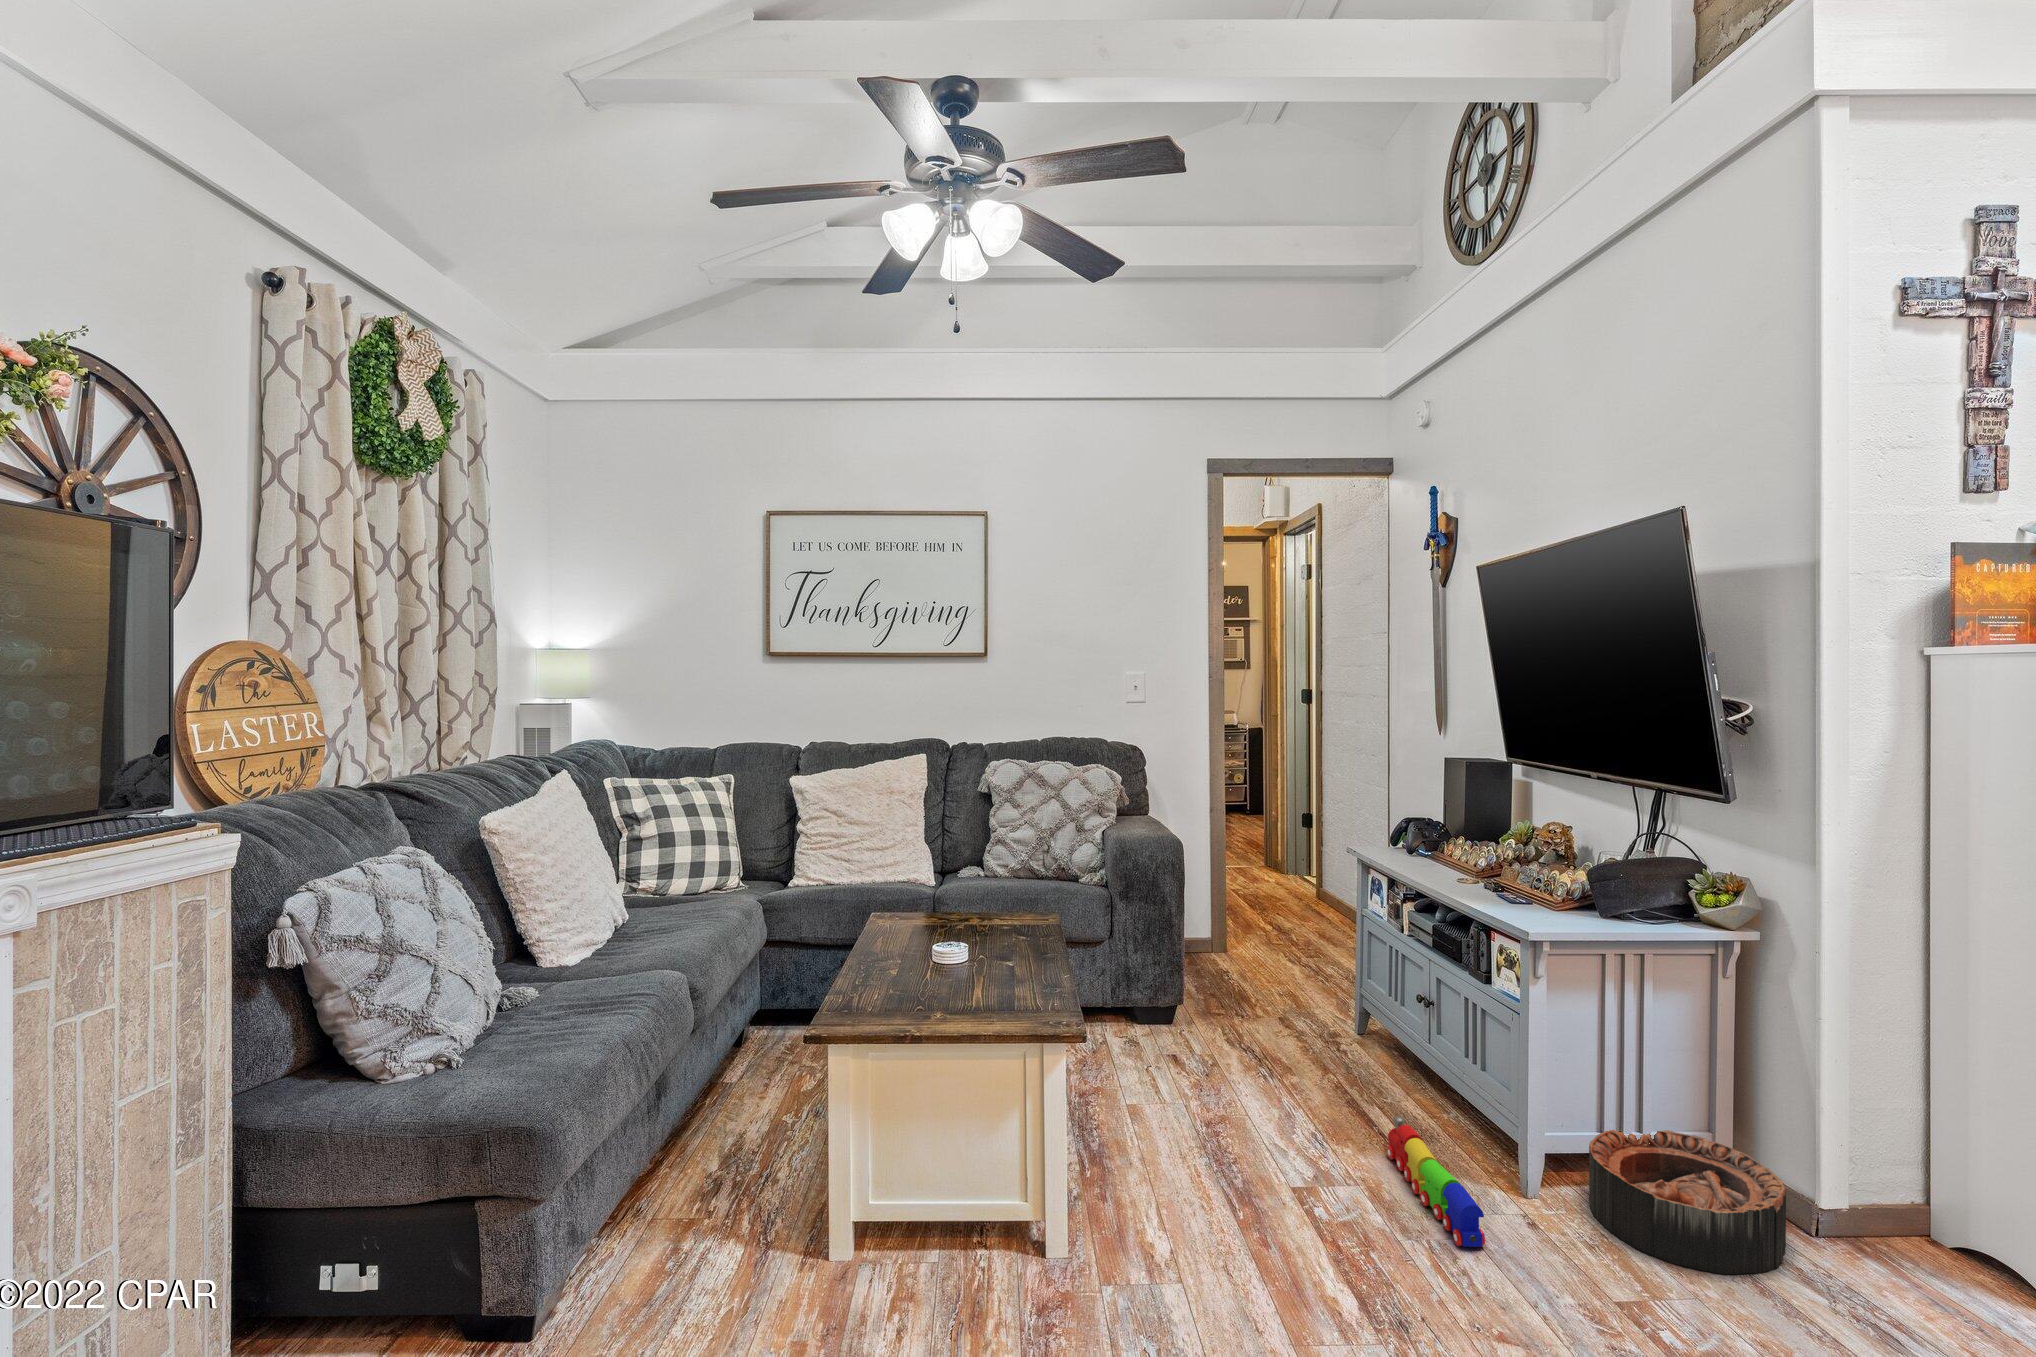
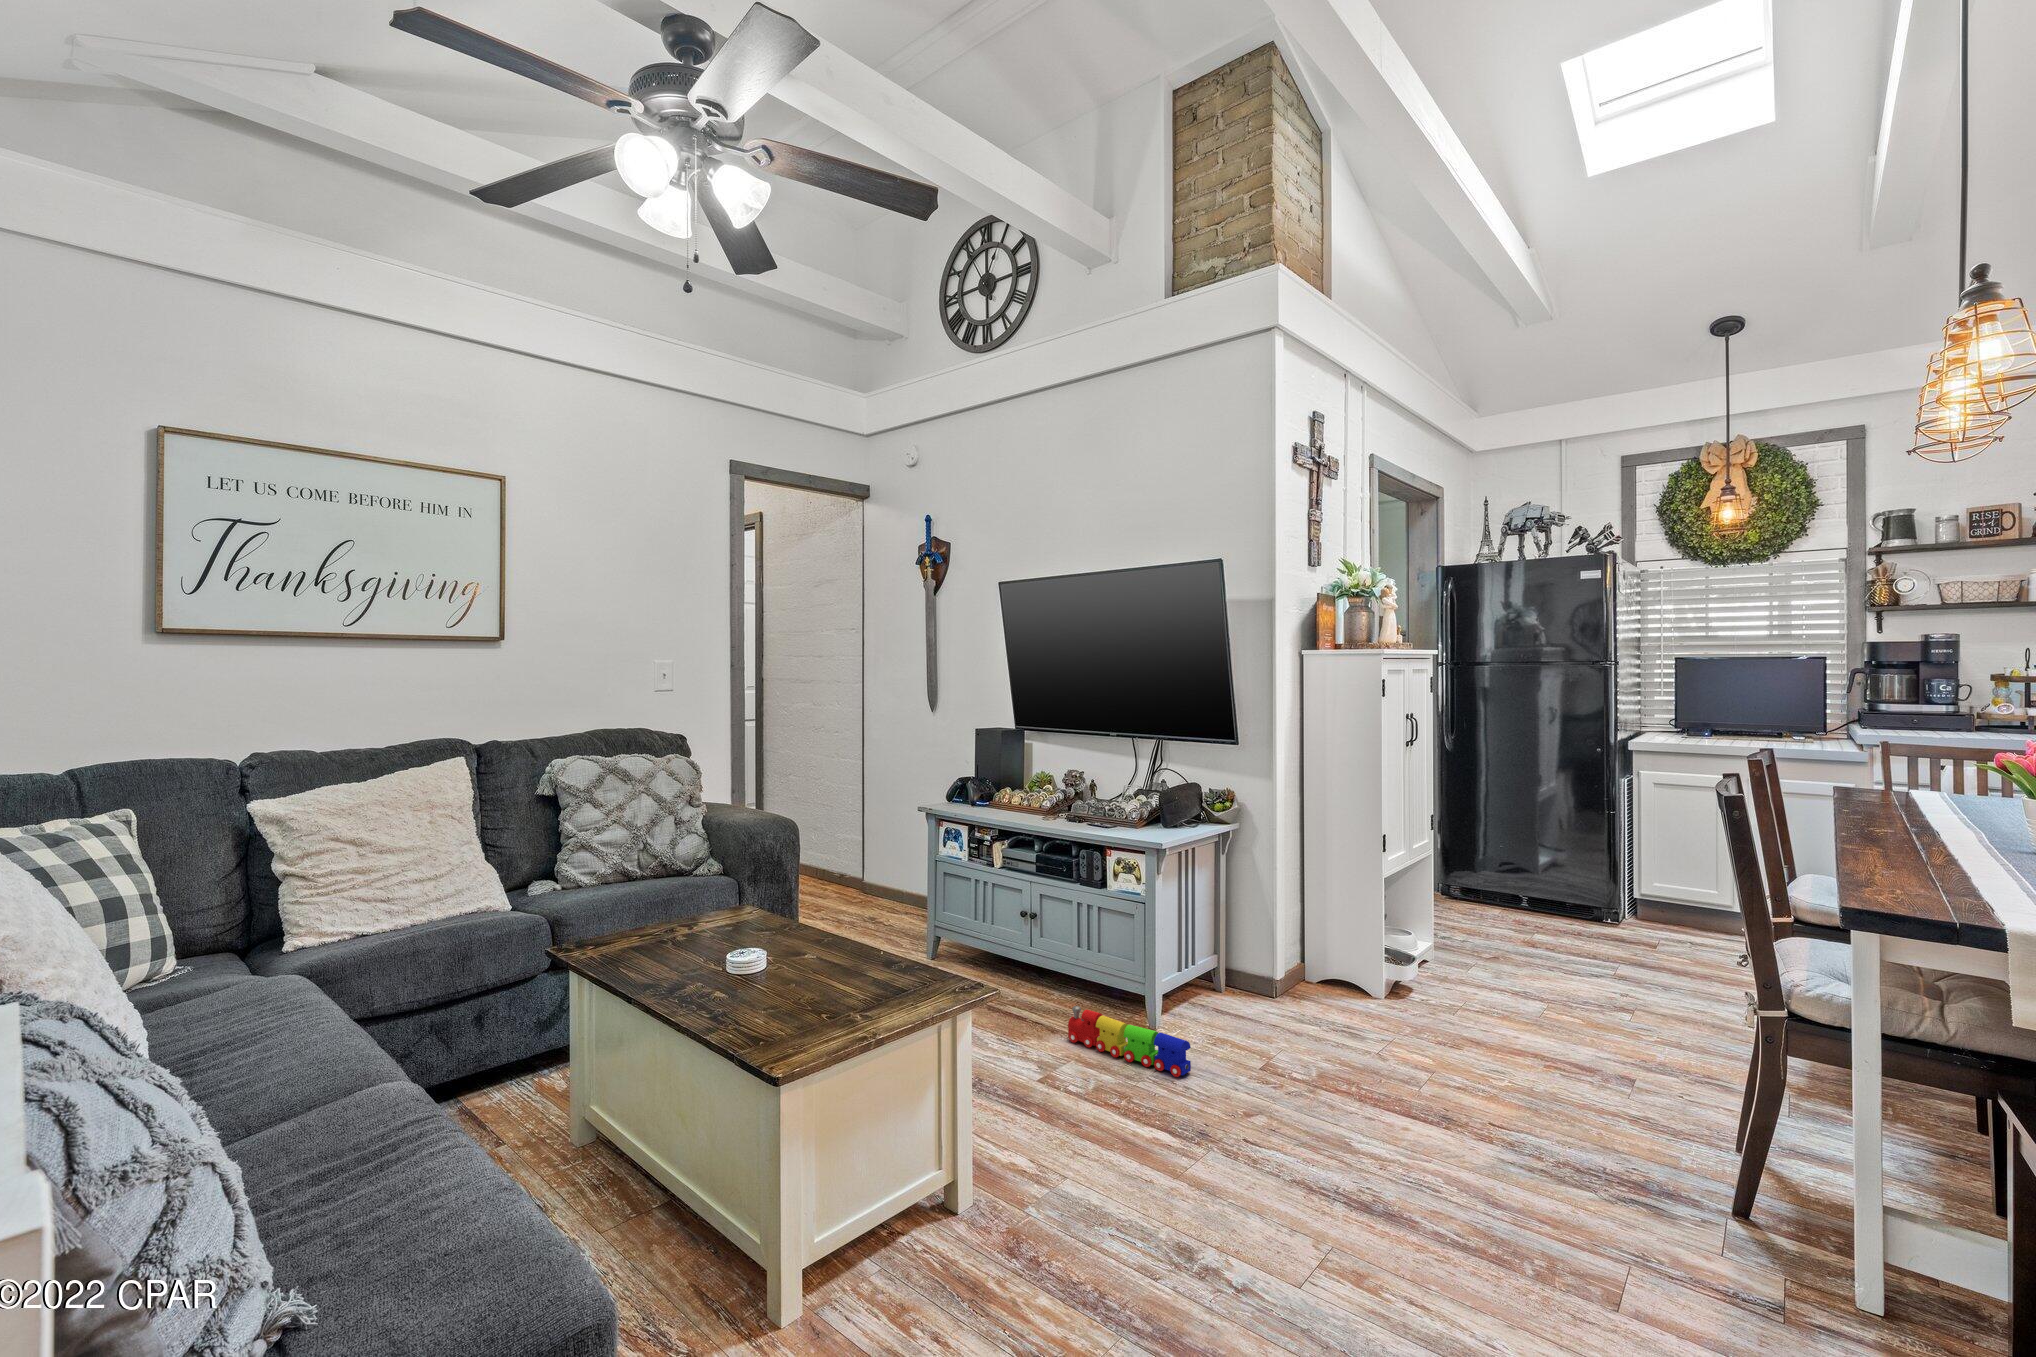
basket: present [1589,1130,1786,1274] -> none [1195,962,1311,1041]

